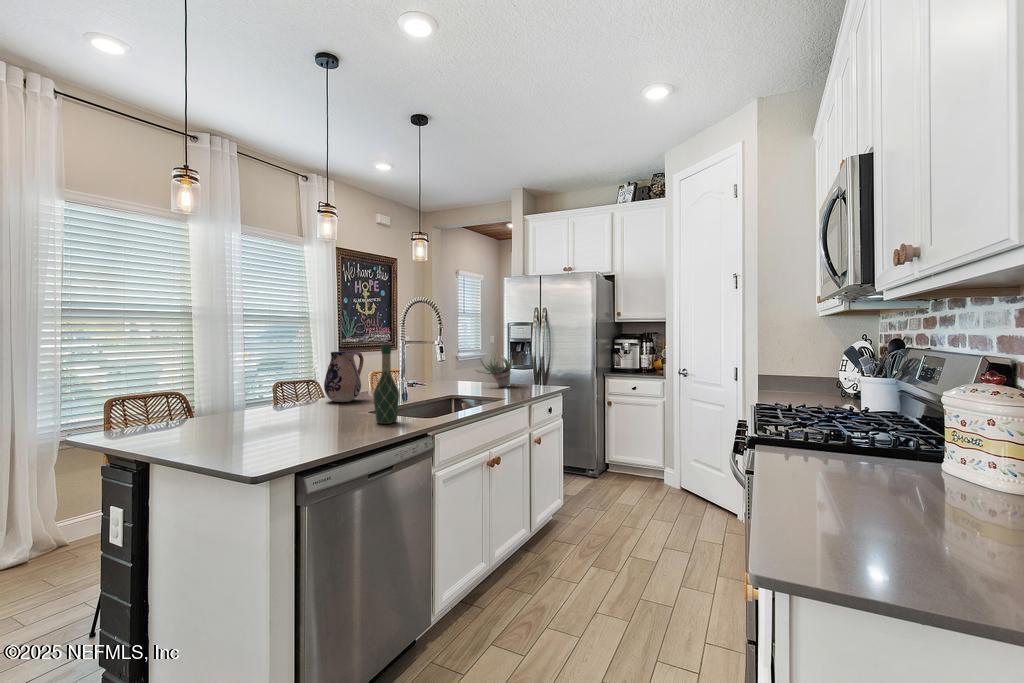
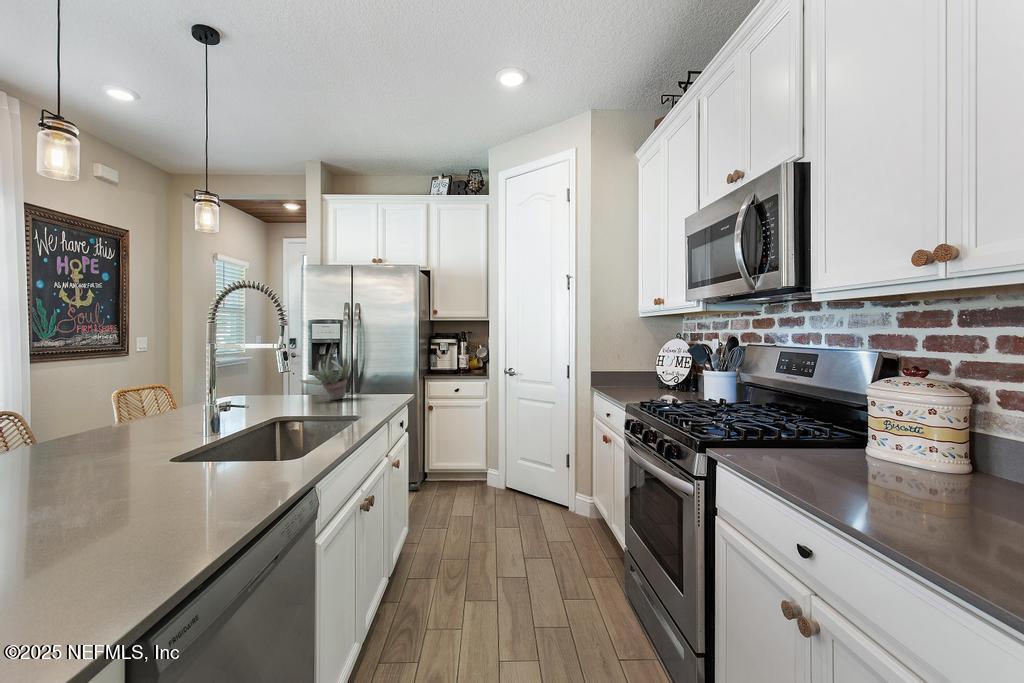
wine bottle: present [373,344,399,424] -> none [207,350,254,481]
ceramic pitcher: present [324,351,364,402] -> none [54,361,132,447]

